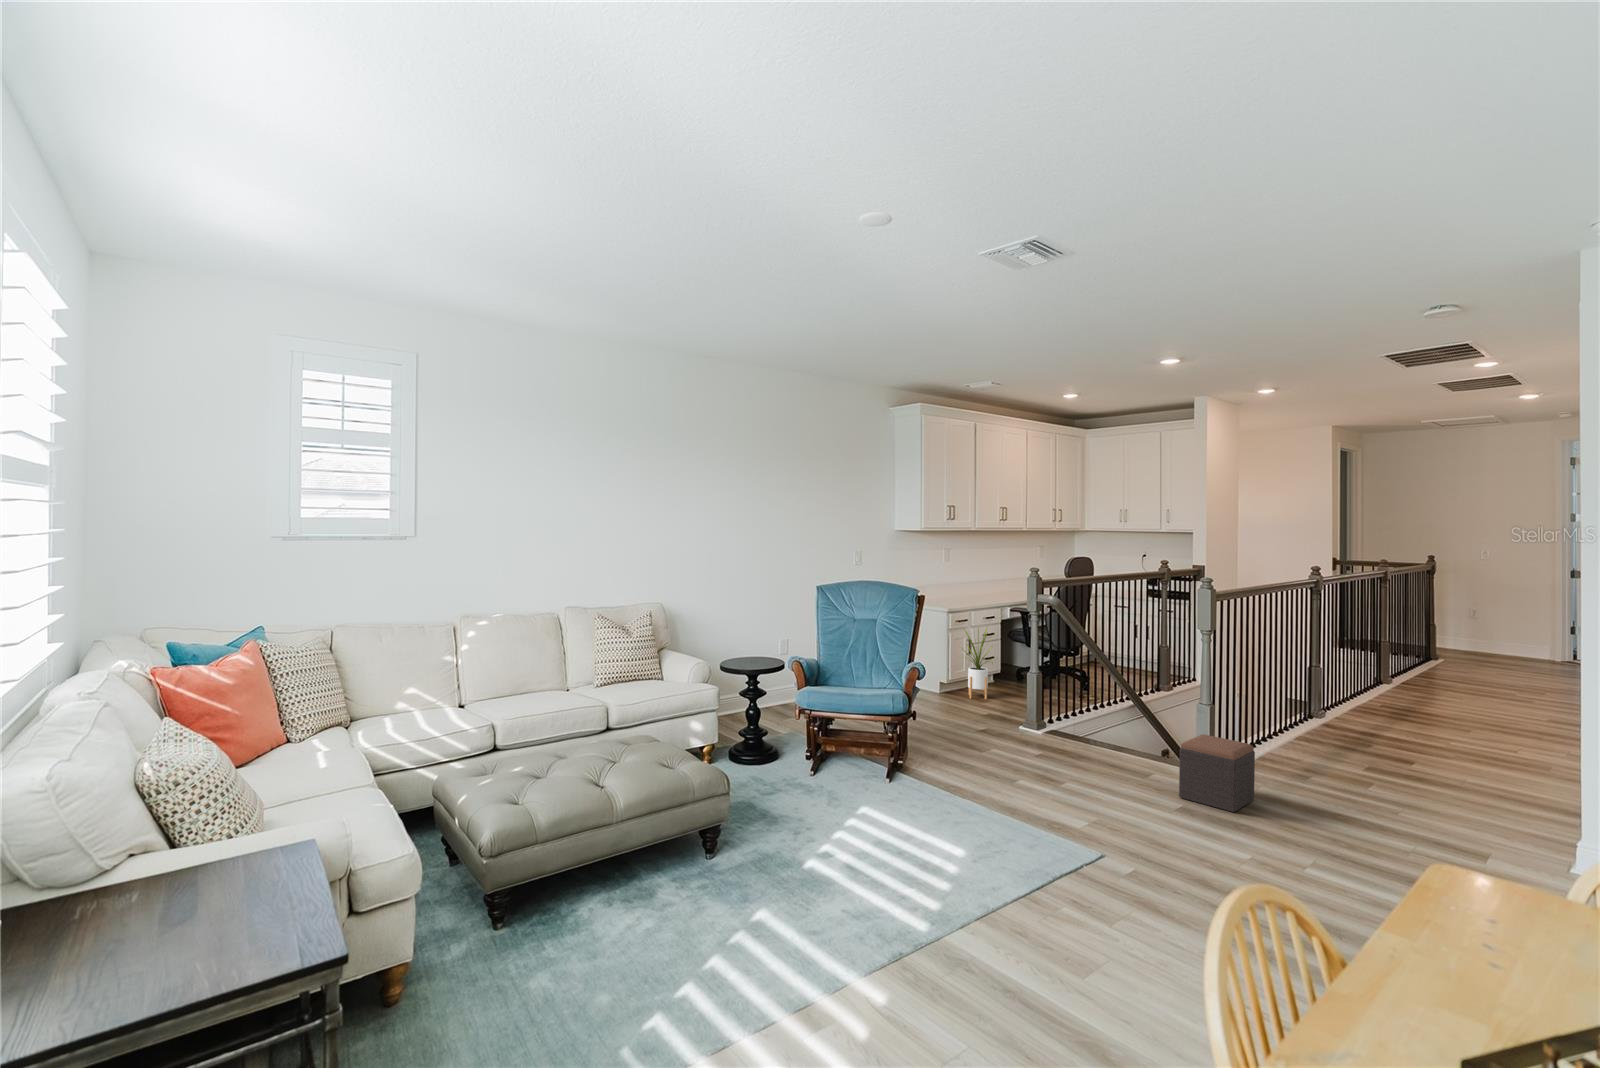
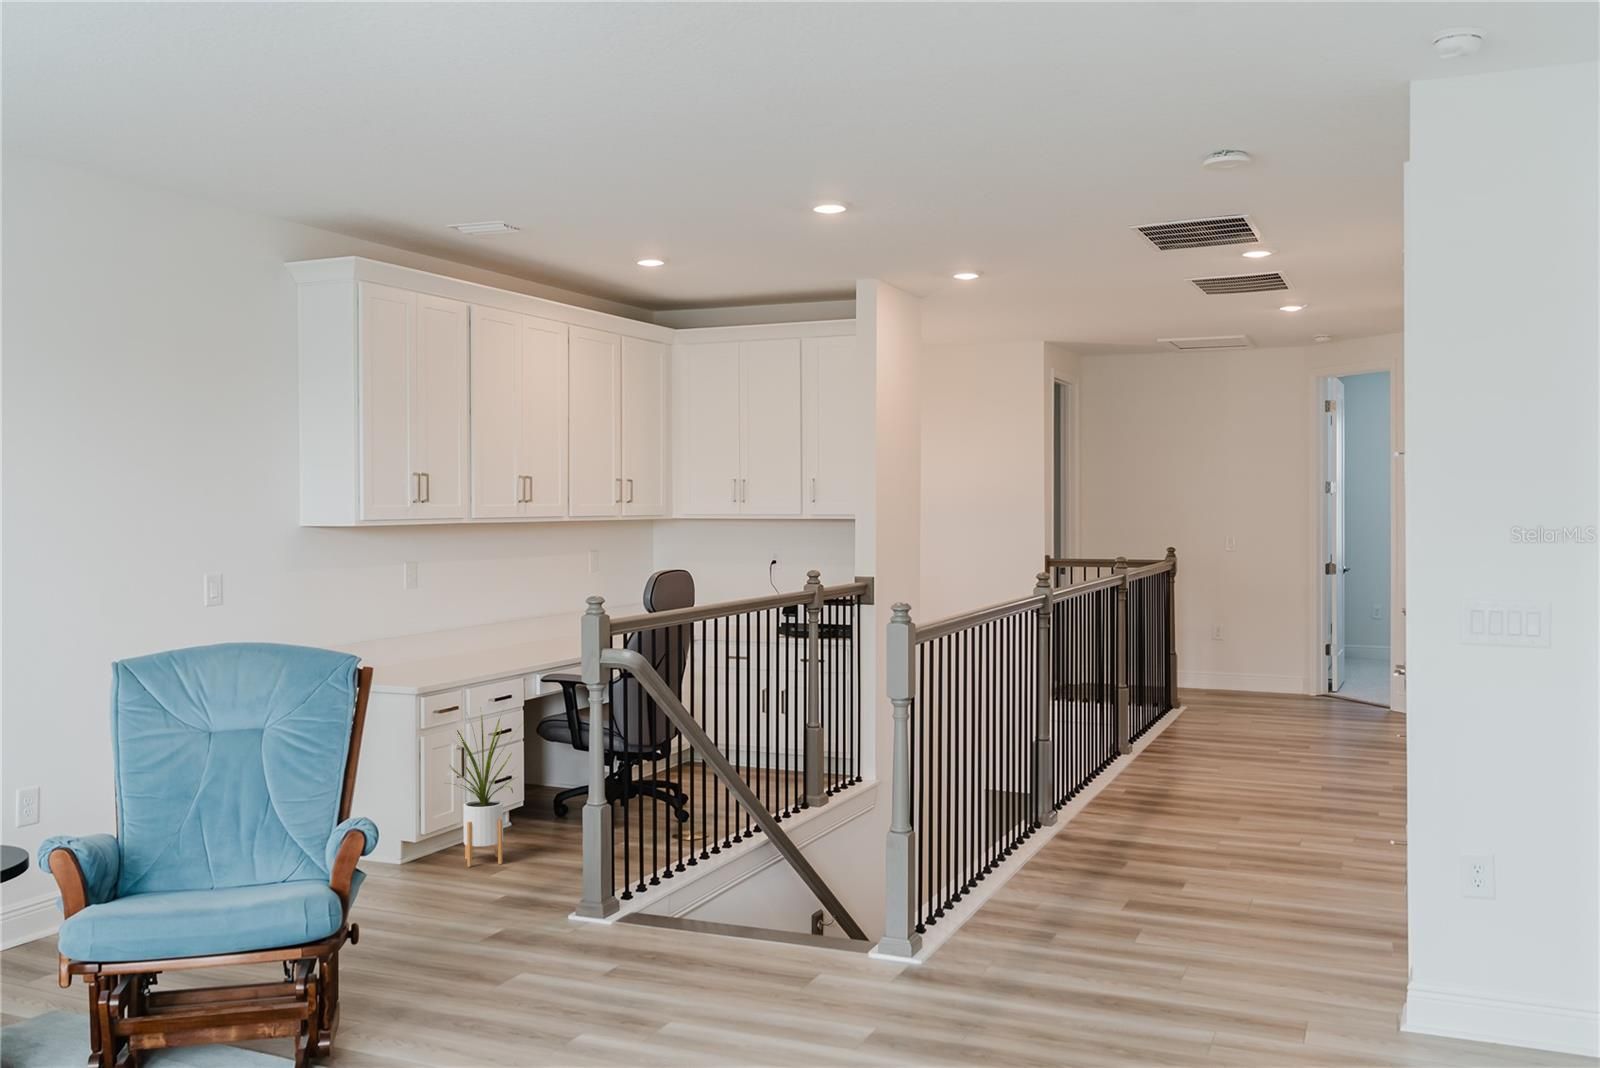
footstool: present [1179,734,1255,812] -> none [868,892,985,1030]

